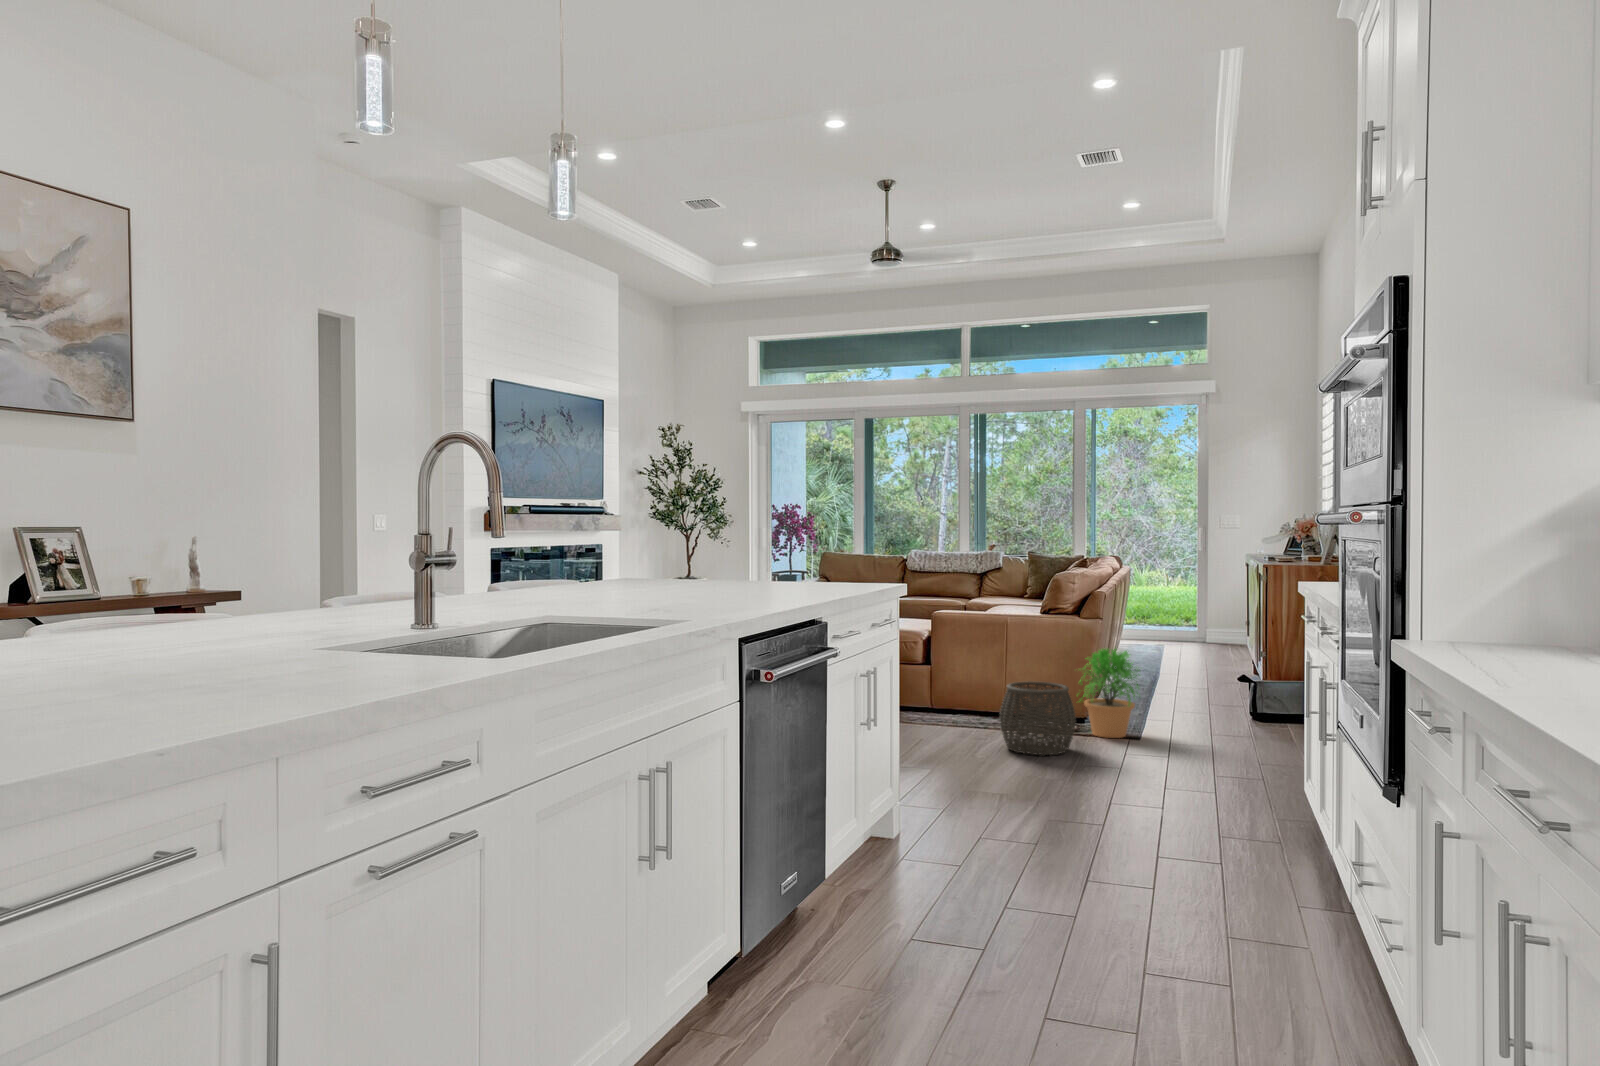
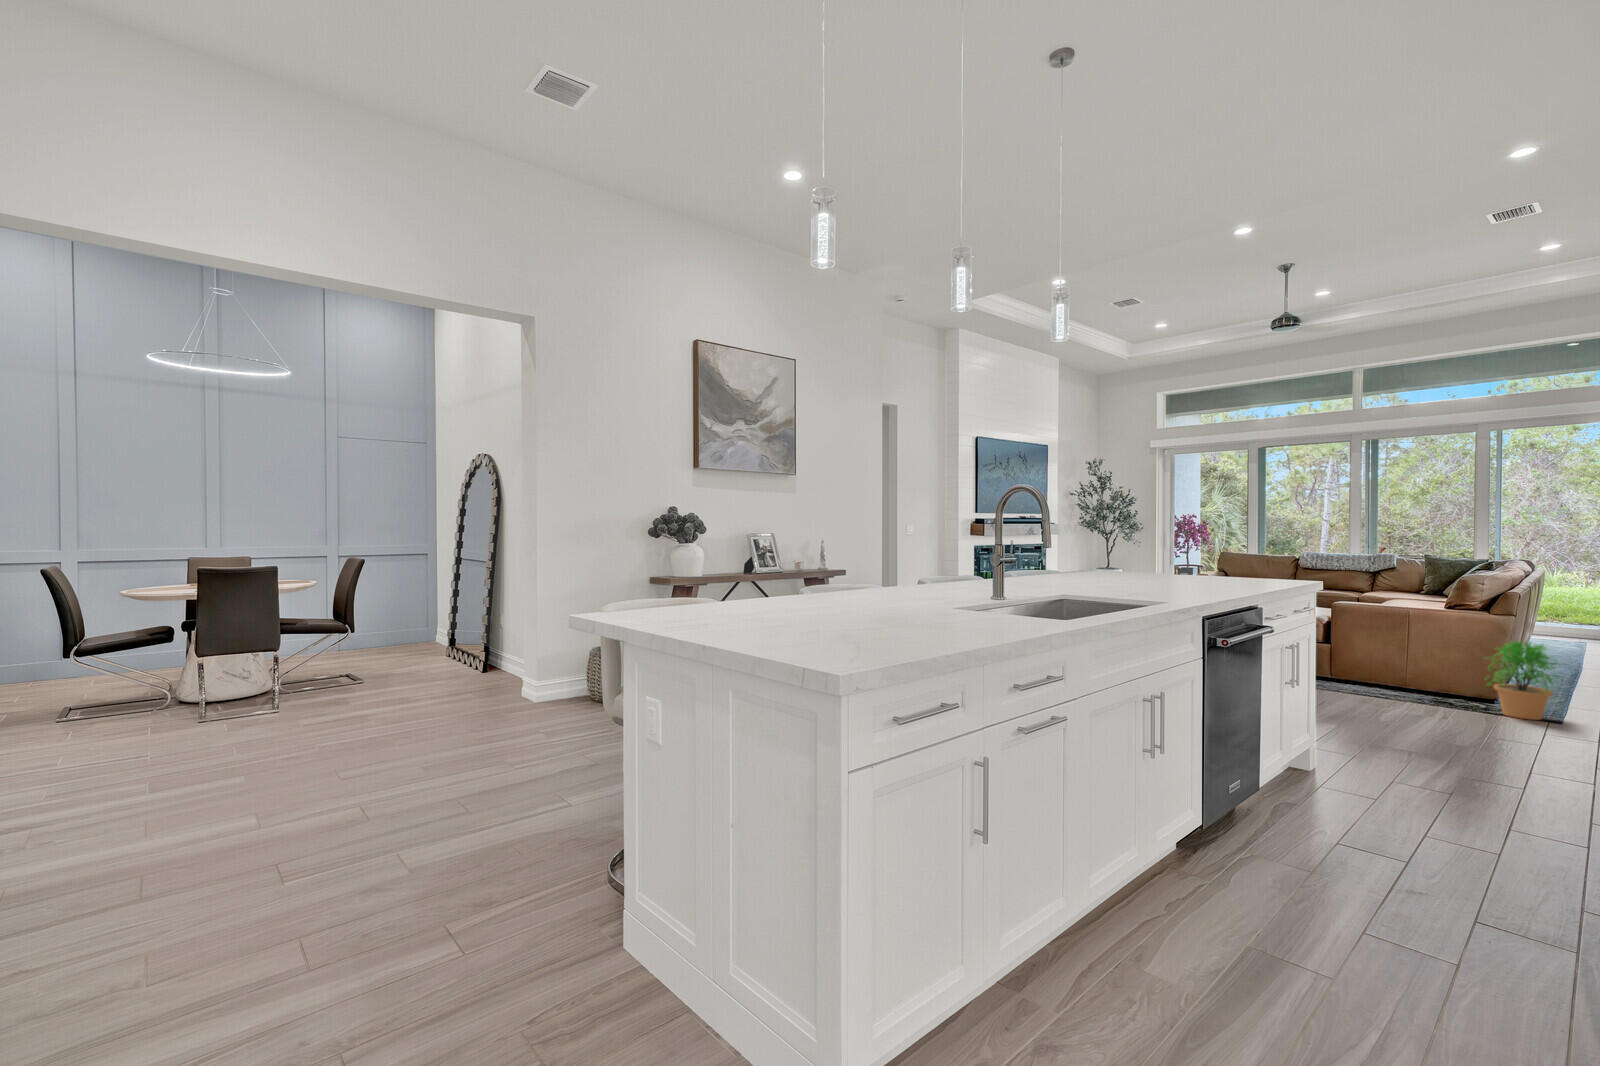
woven basket: present [1000,681,1076,755] -> none [1402,664,1486,727]

